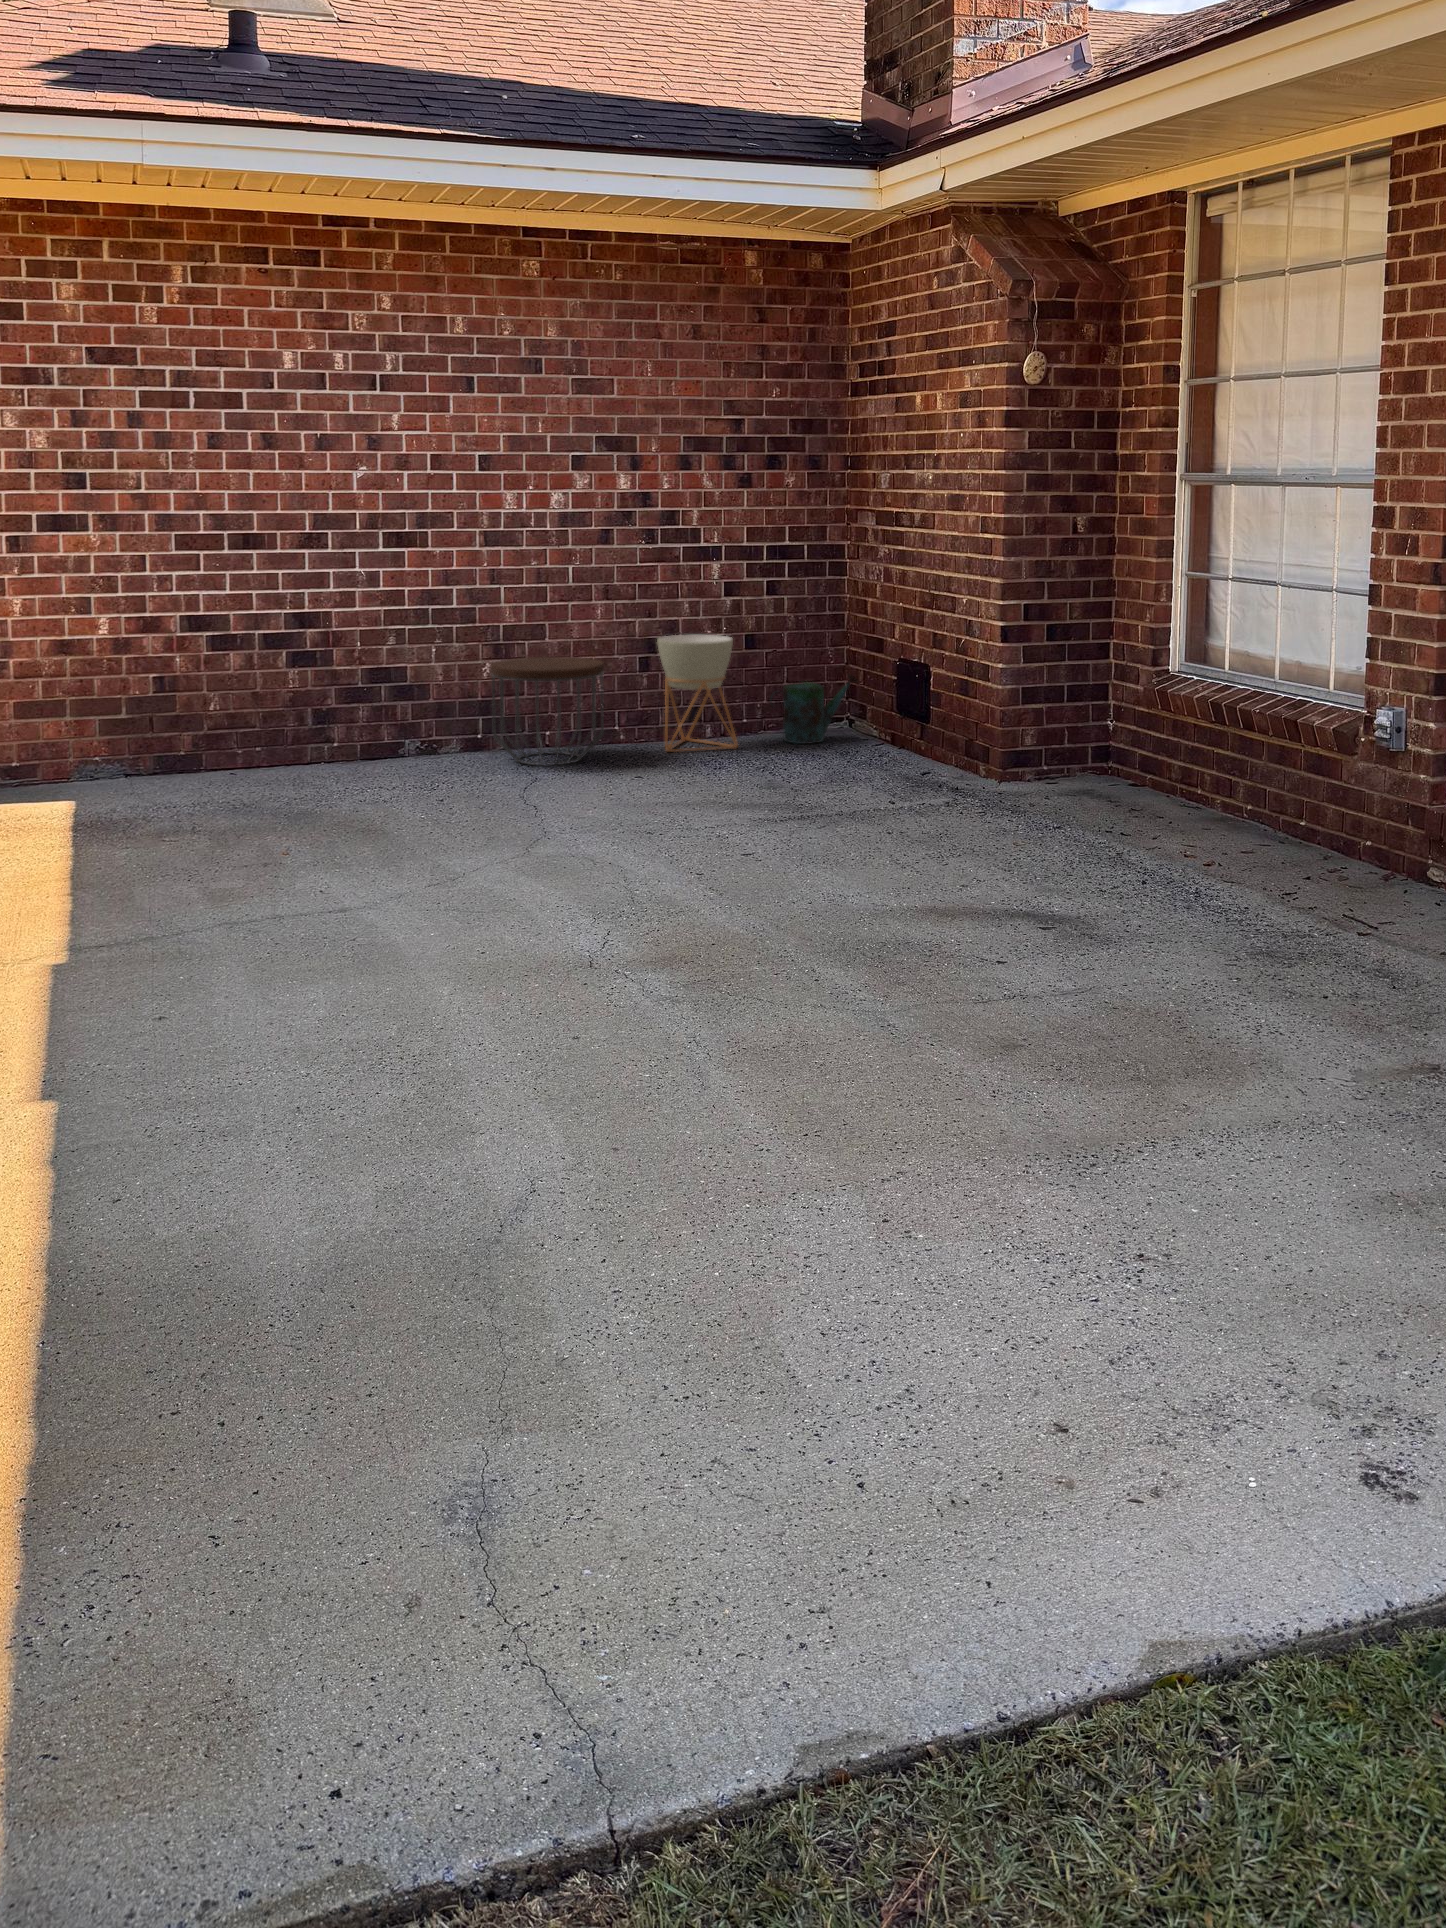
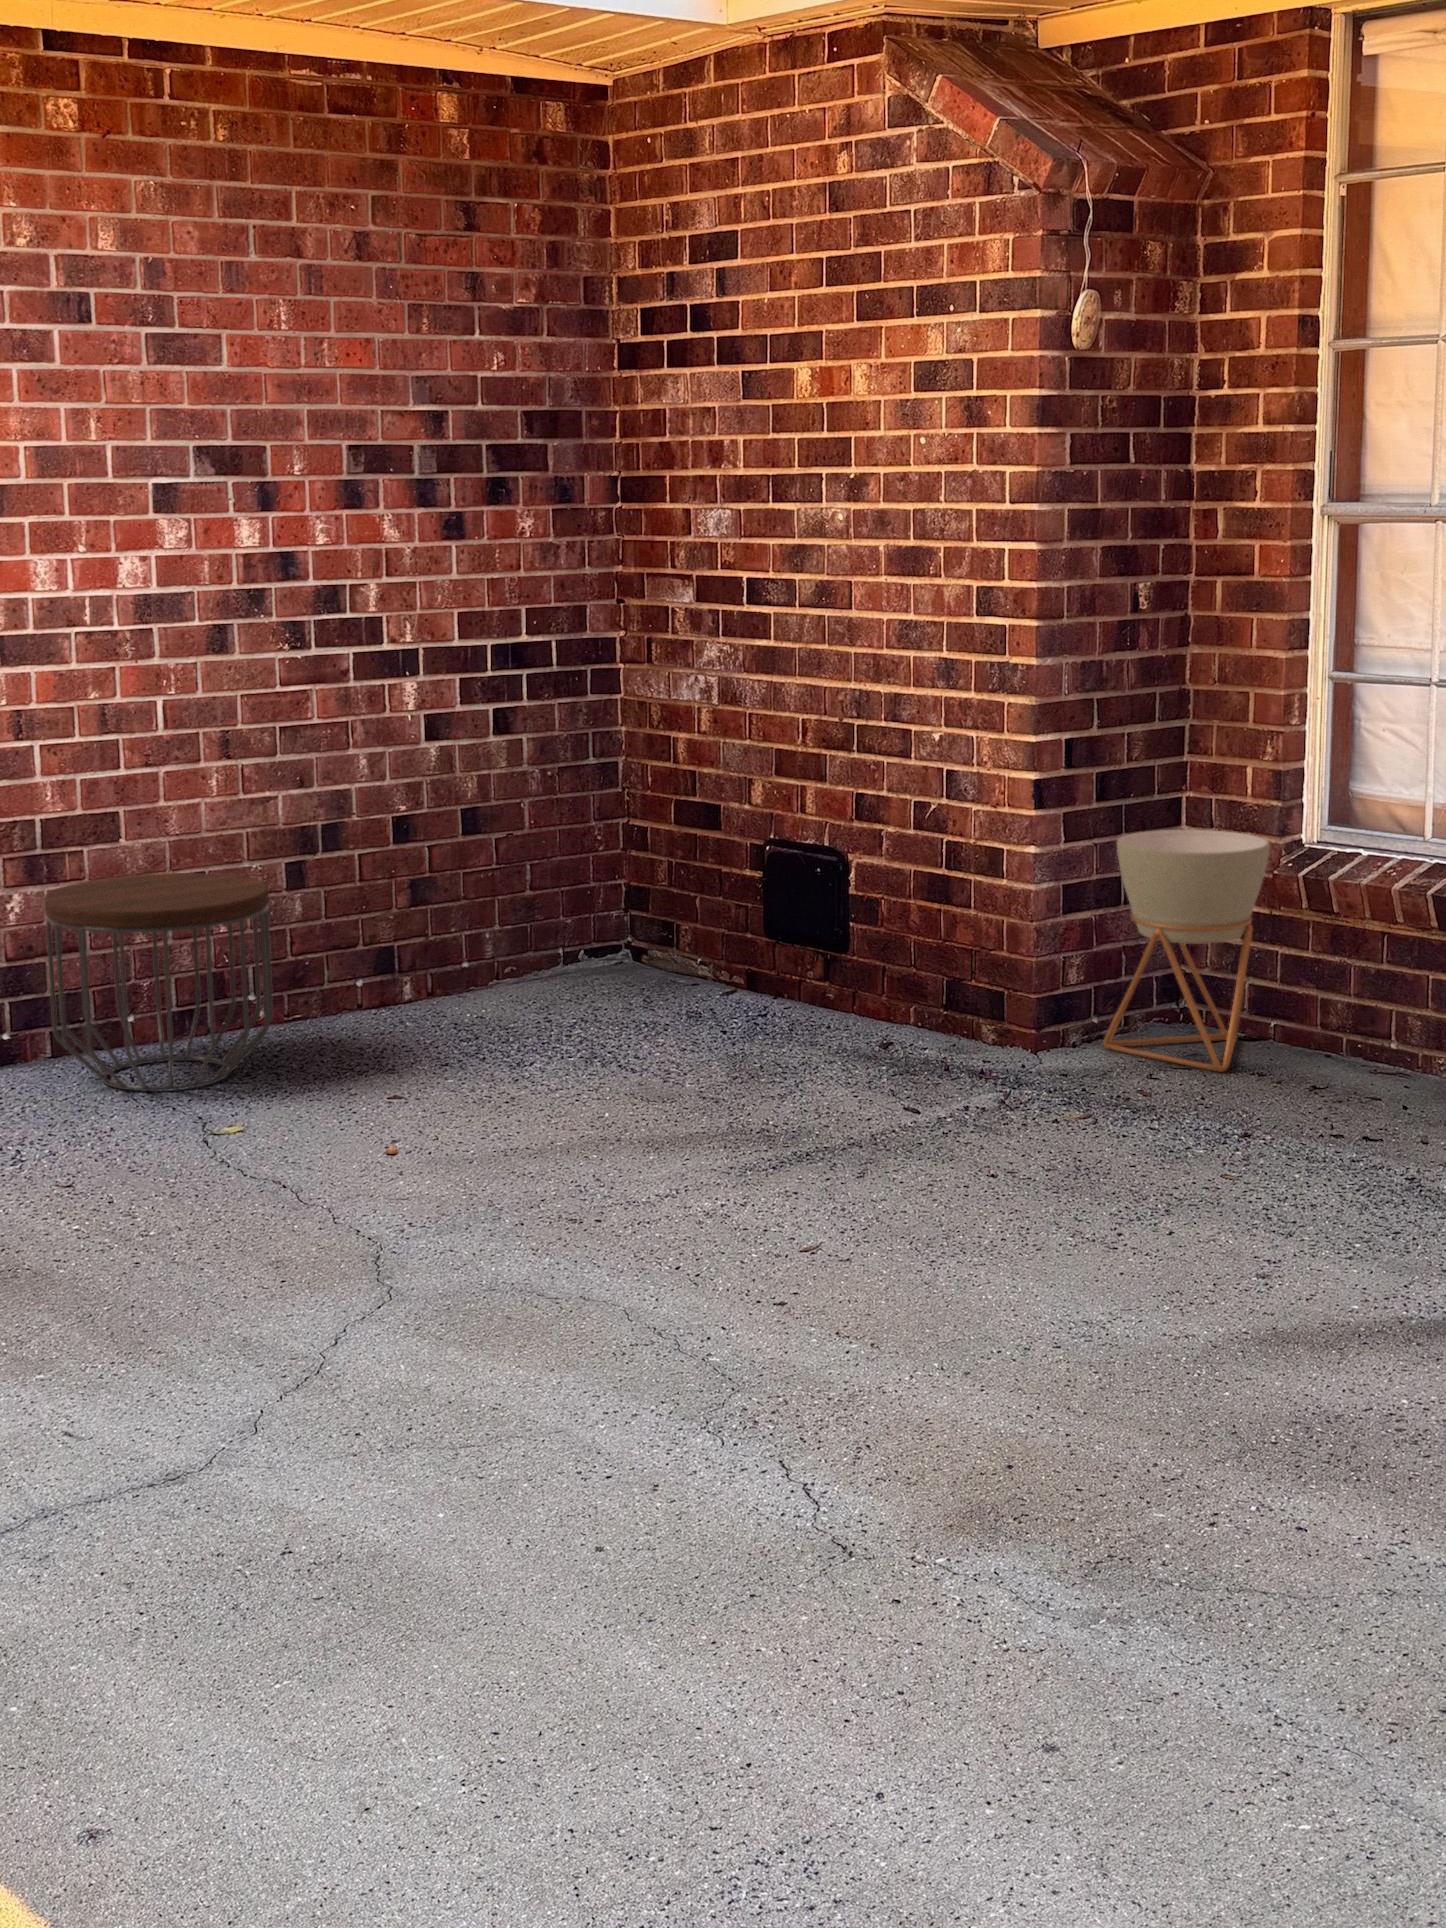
planter: present [657,635,738,752] -> present [1103,830,1270,1072]
watering can: present [770,673,858,744] -> none [526,865,665,999]

